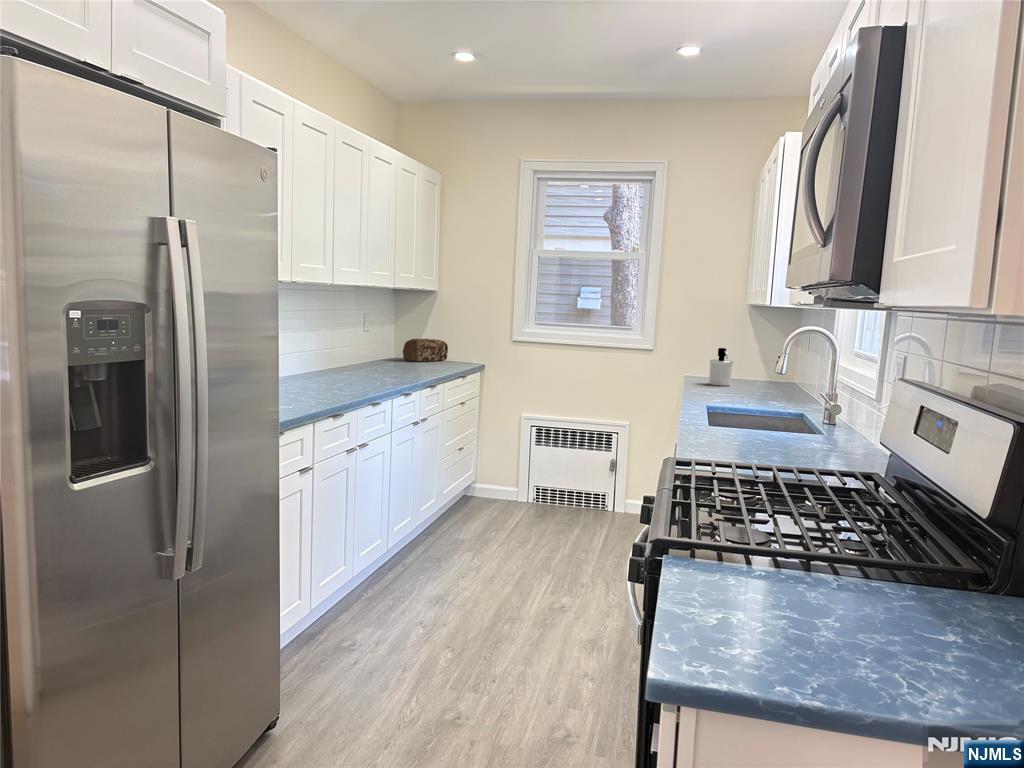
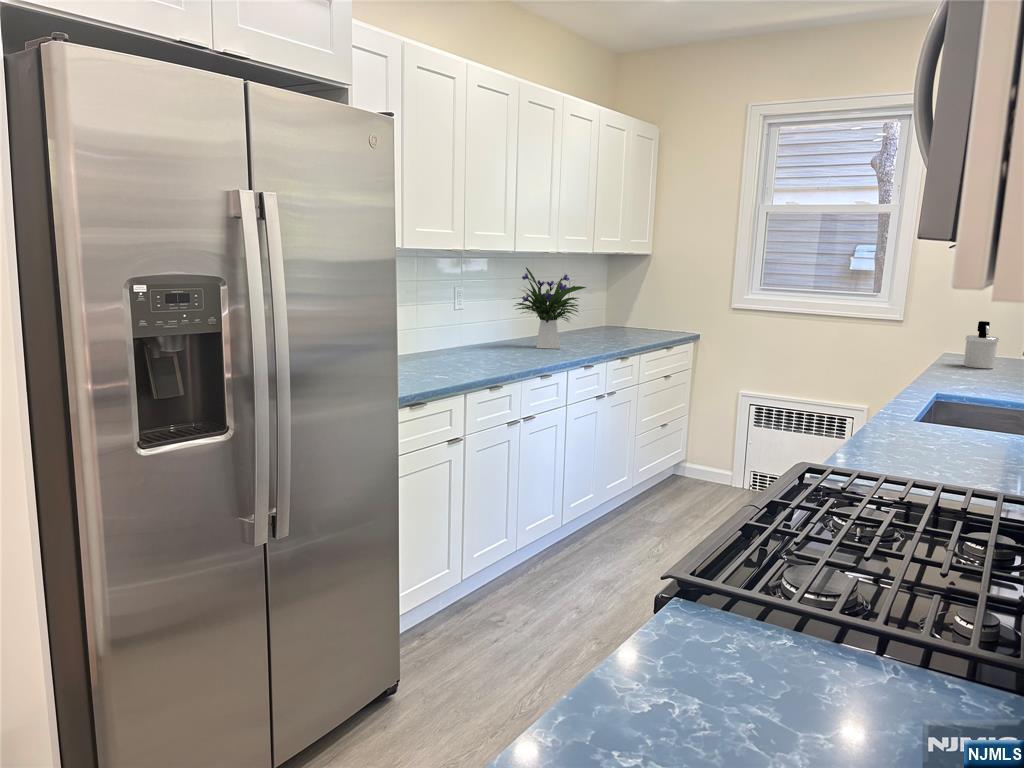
flower arrangement: none [321,299,396,379] -> present [514,268,586,349]
bread loaf: present [403,339,448,362] -> none [613,307,661,331]

